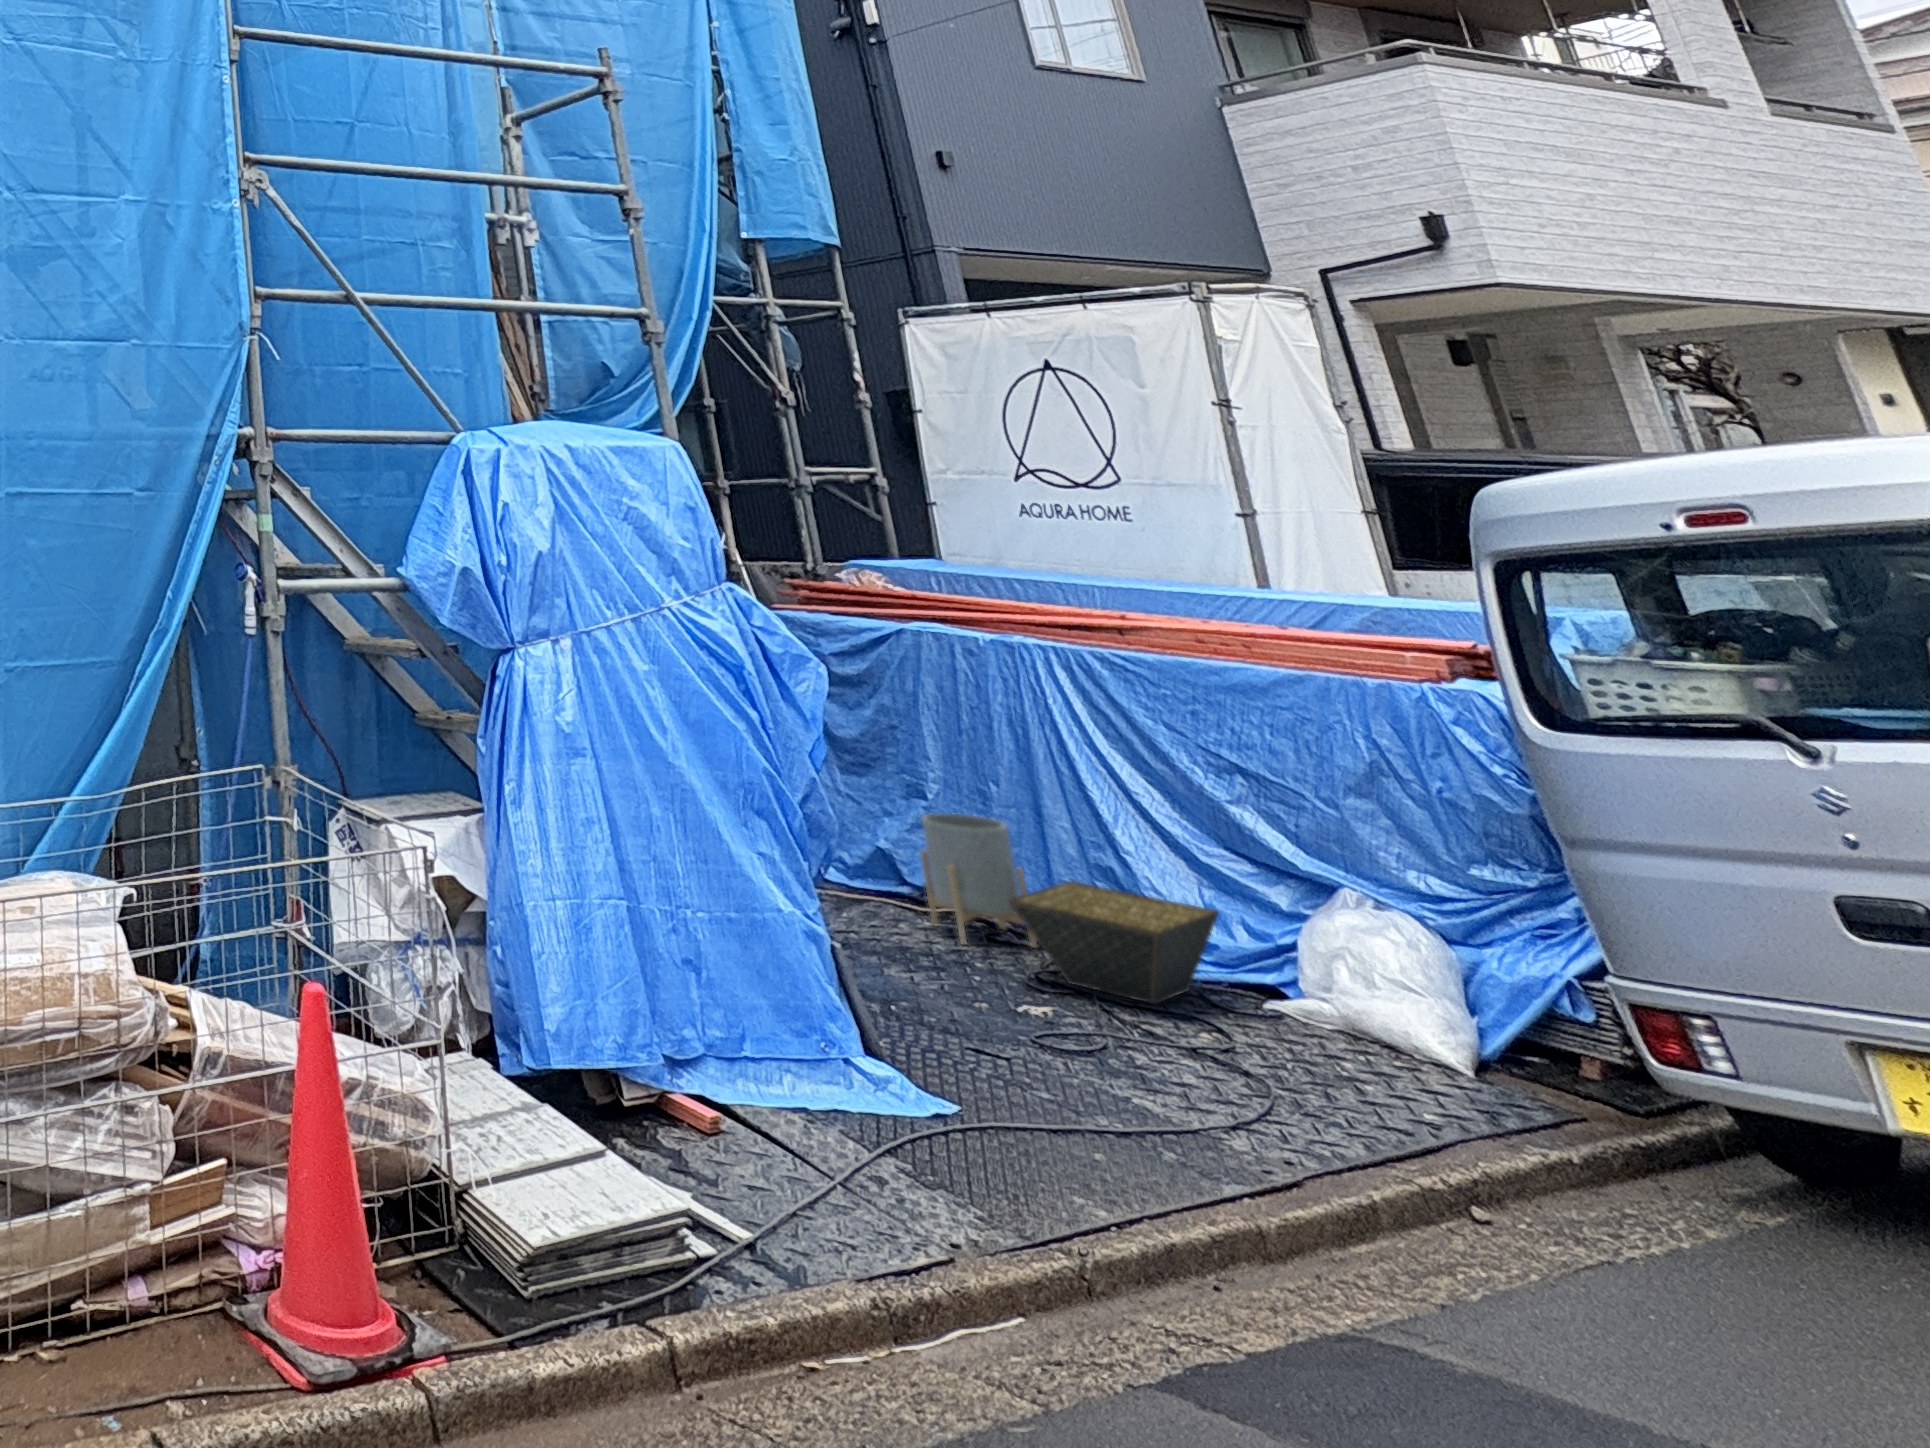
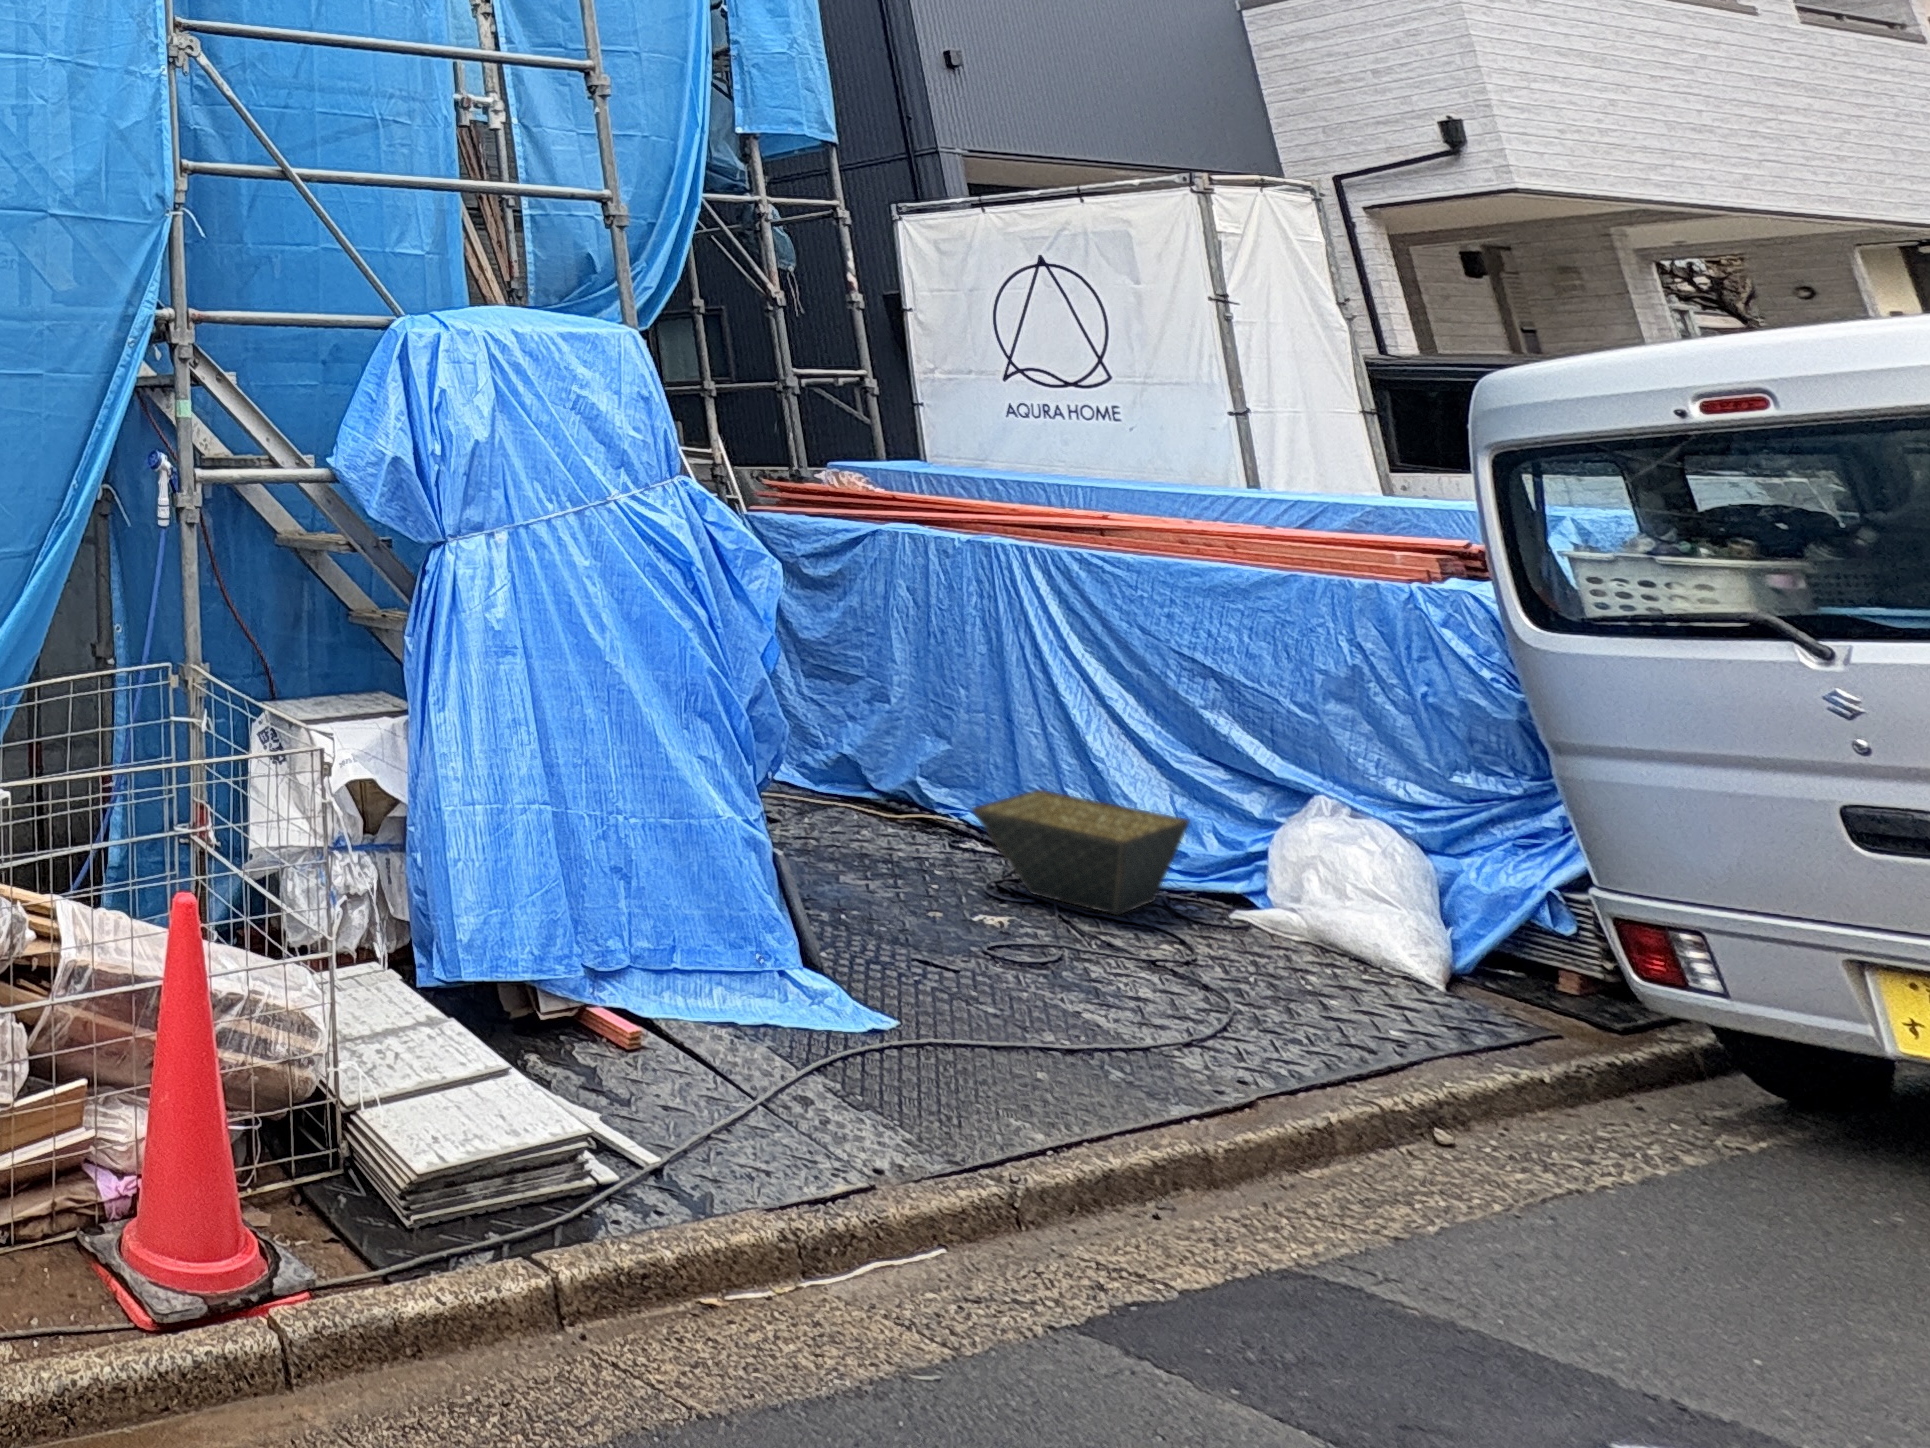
planter: present [921,813,1037,947] -> none [887,720,1002,857]

